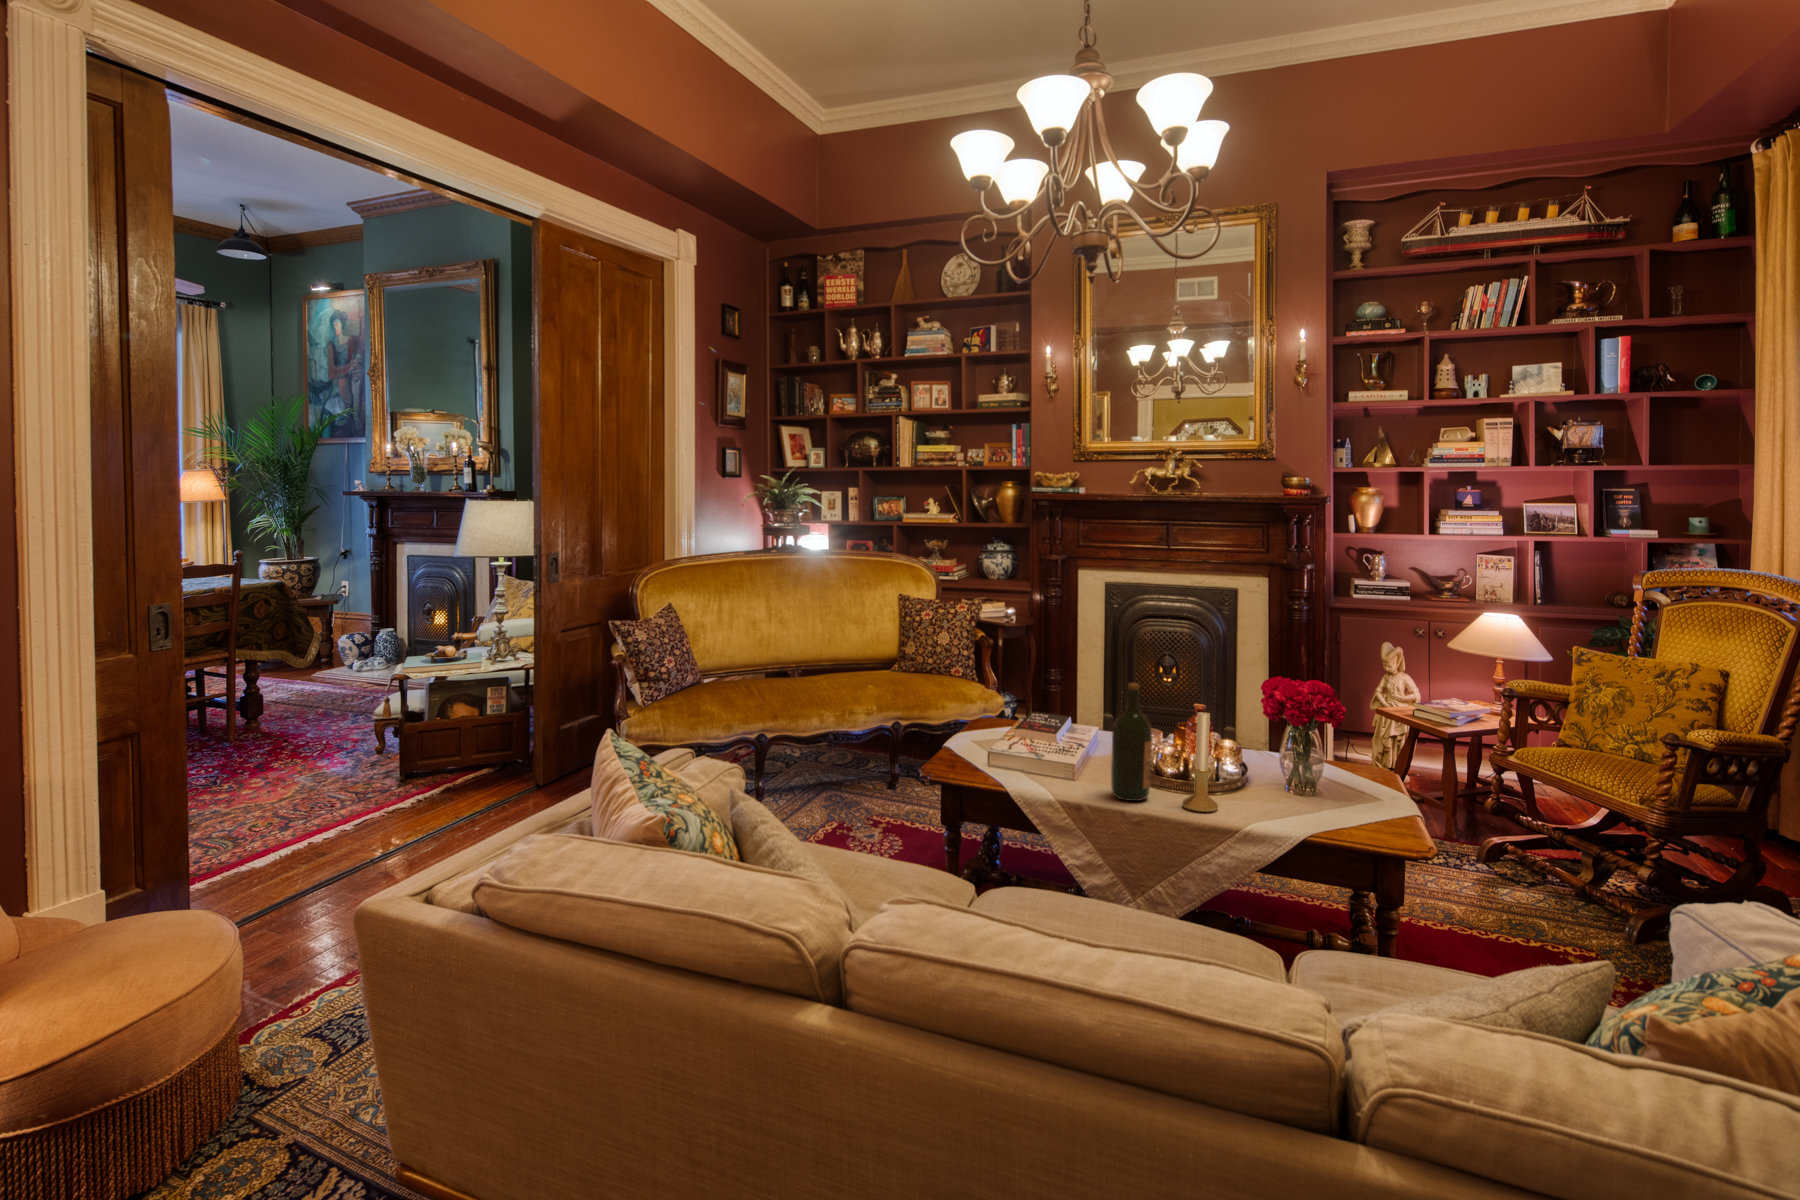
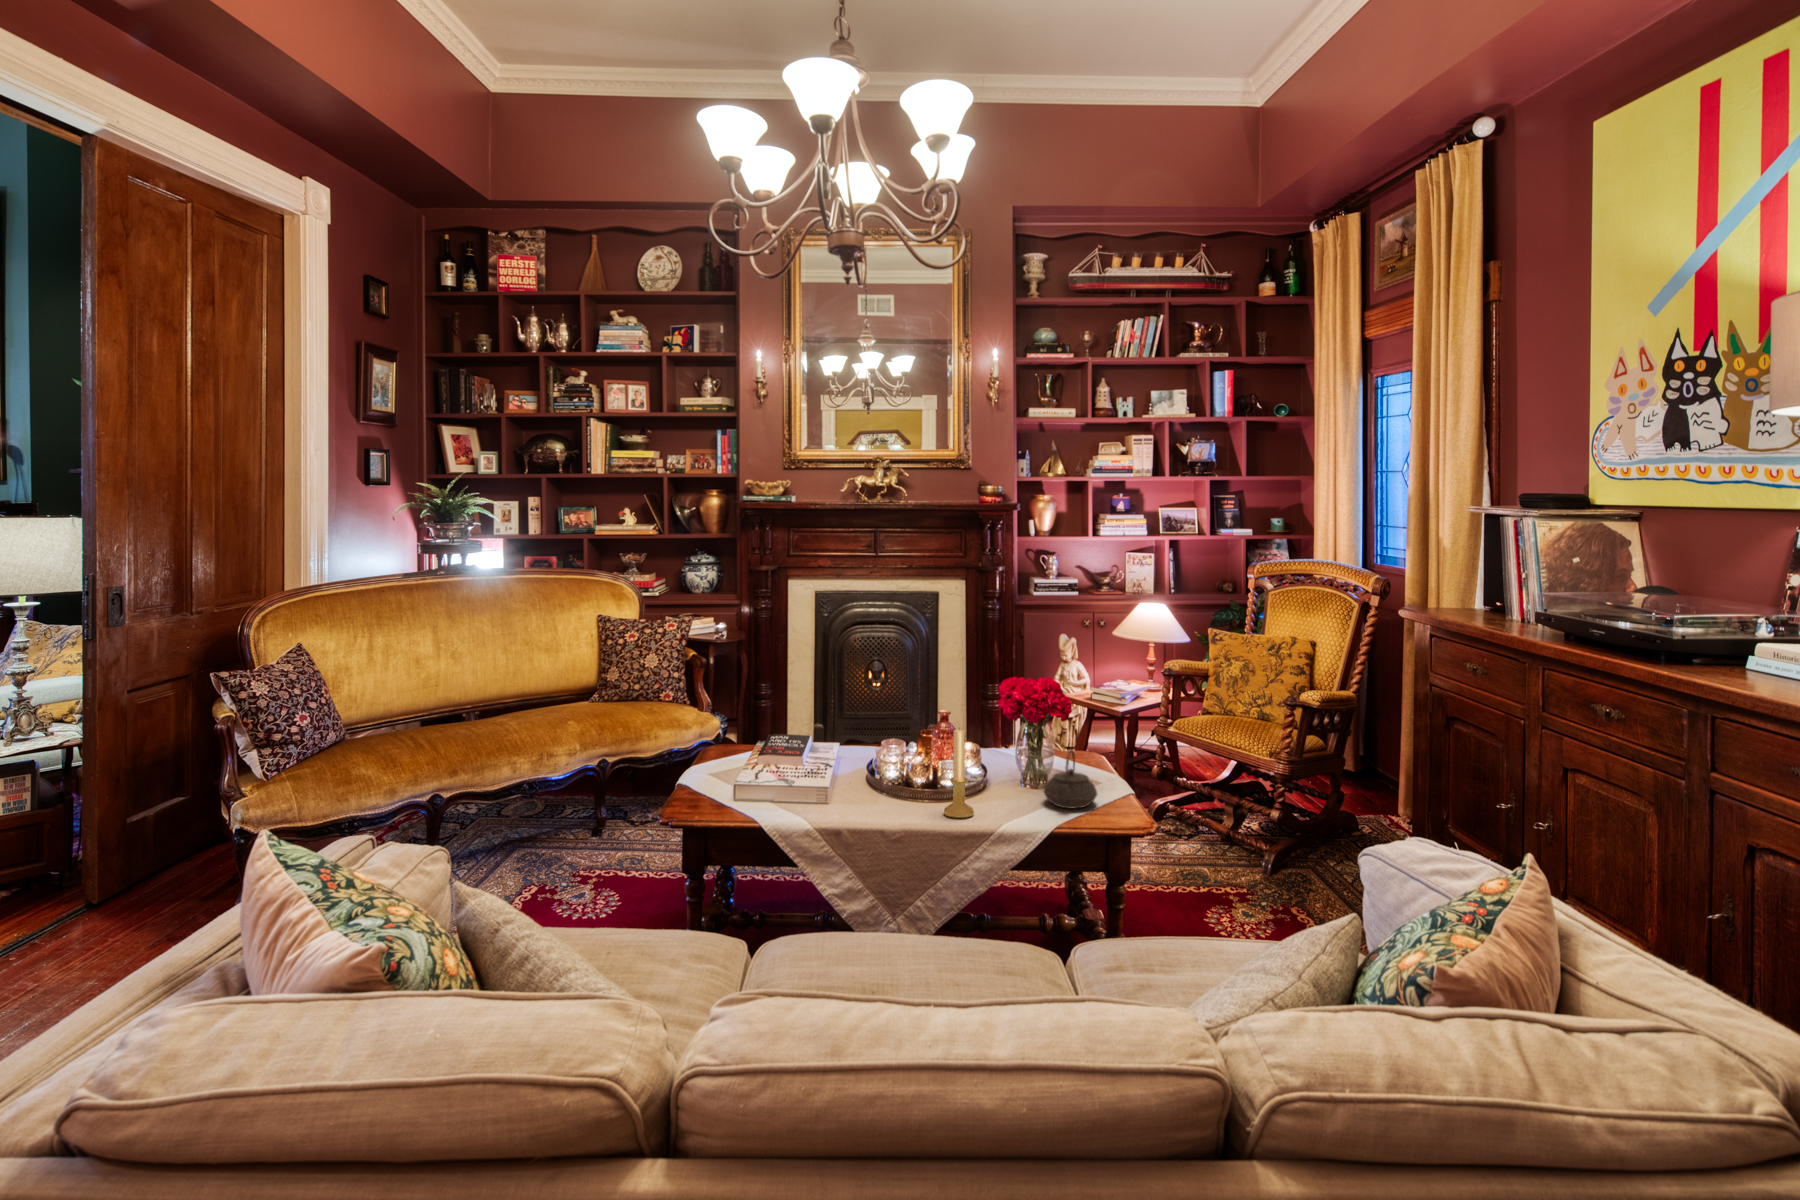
wine bottle: present [1111,683,1152,801] -> none [879,708,915,815]
teapot: none [1308,749,1379,819] -> present [1044,749,1097,808]

